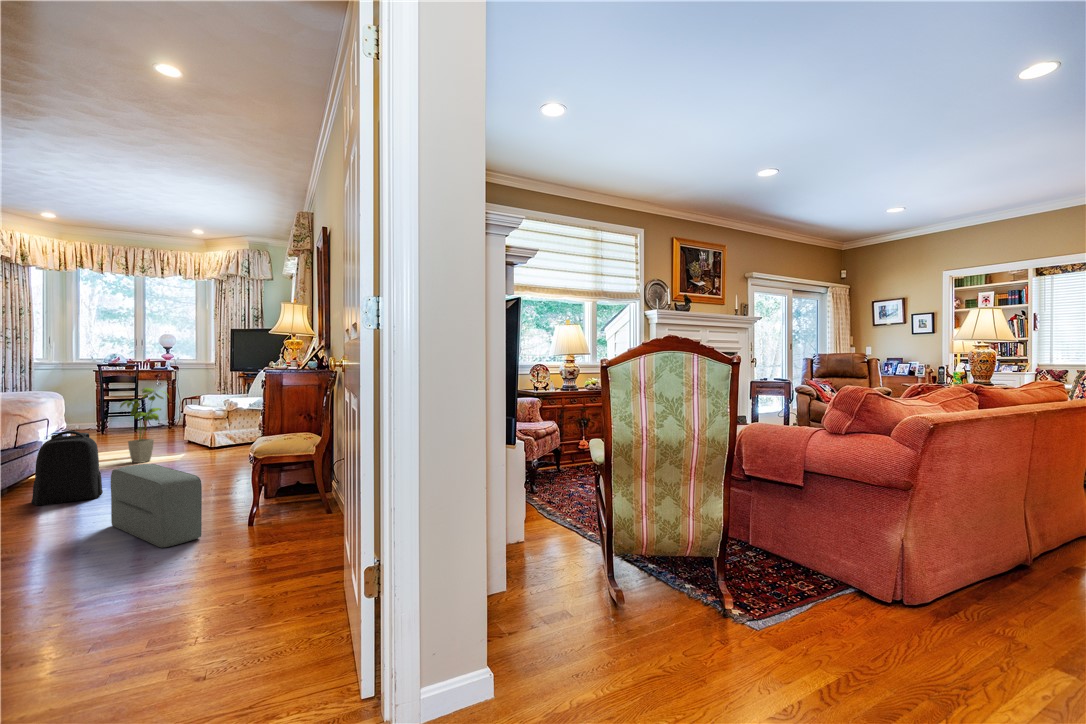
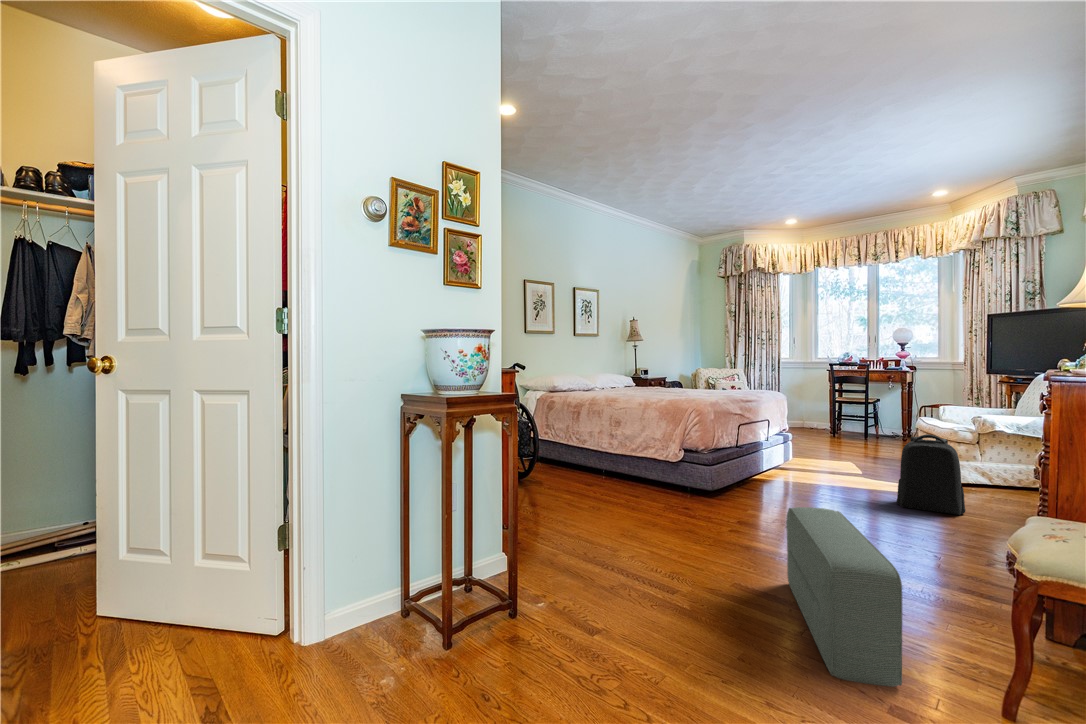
house plant: present [120,388,166,463] -> none [835,392,892,485]
backpack: present [32,430,103,506] -> present [897,434,966,515]

